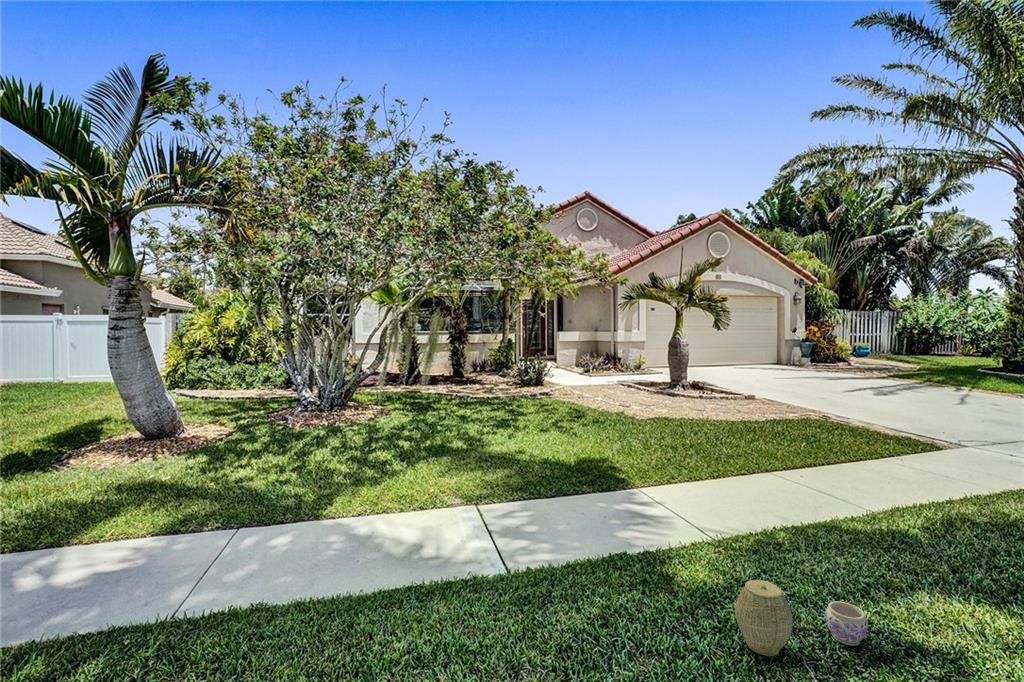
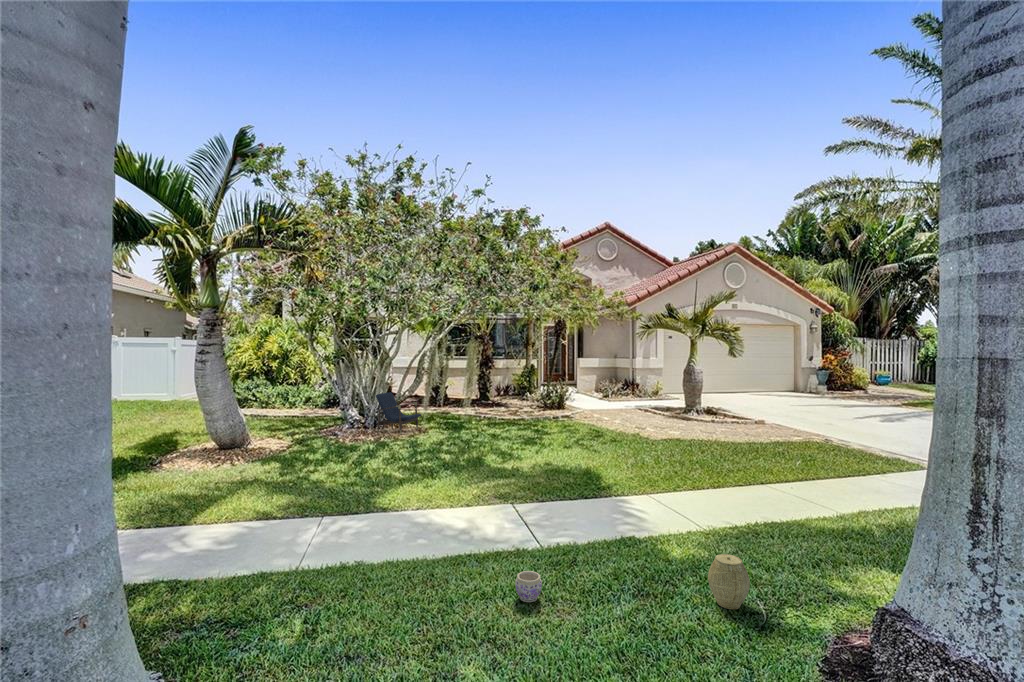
lounge chair: none [332,371,384,418] -> present [376,392,421,435]
planter: present [825,601,868,646] -> present [515,571,542,603]

